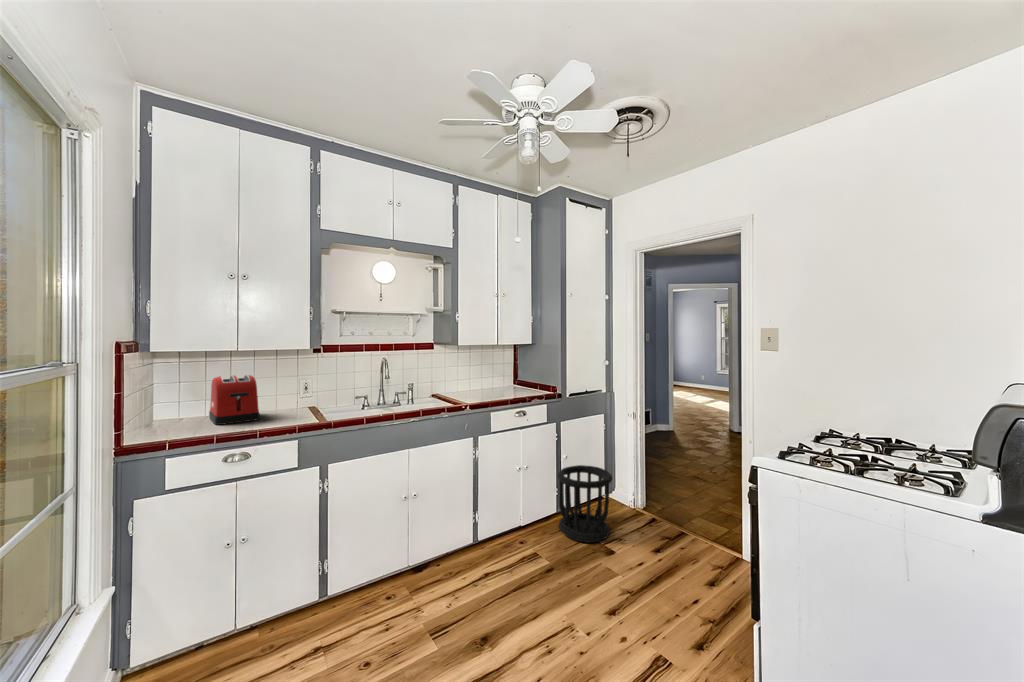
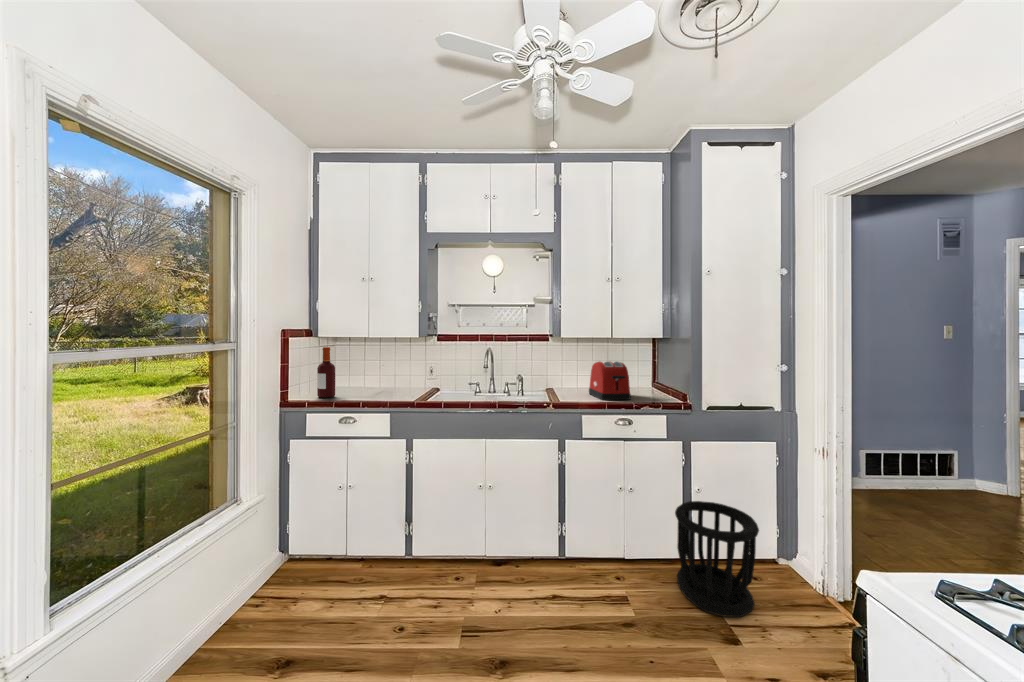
bottle: none [167,364,195,434] -> present [317,347,335,398]
toaster: present [209,375,260,425] -> present [589,361,631,400]

